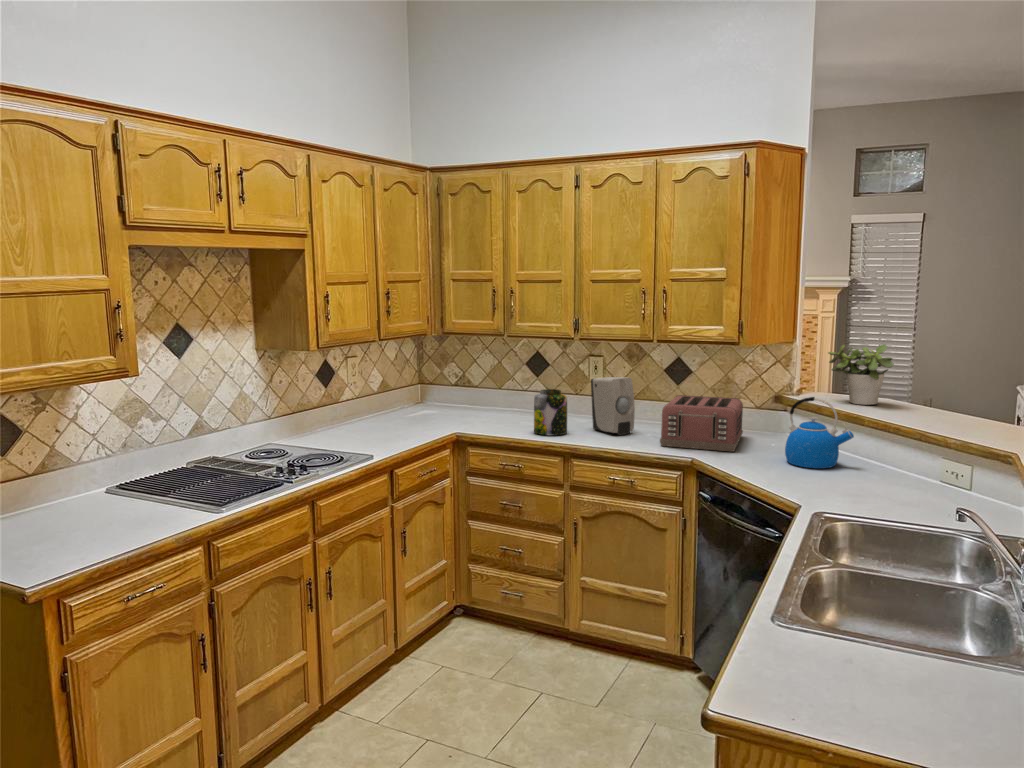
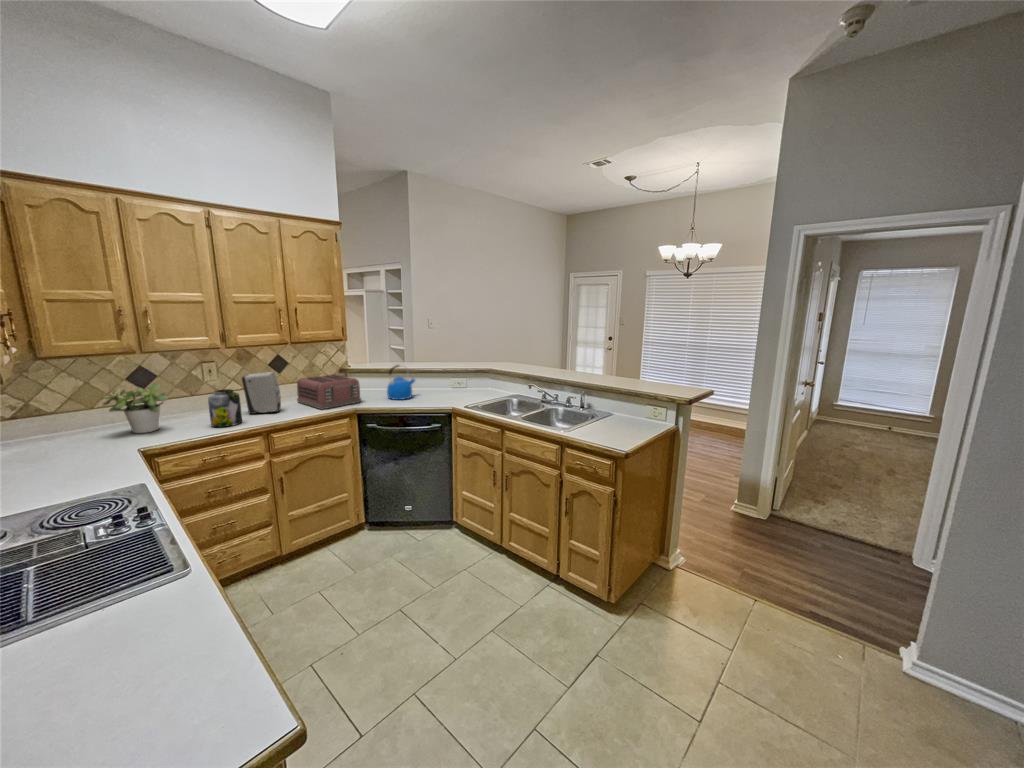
potted plant: present [828,344,894,405] -> present [103,384,168,433]

